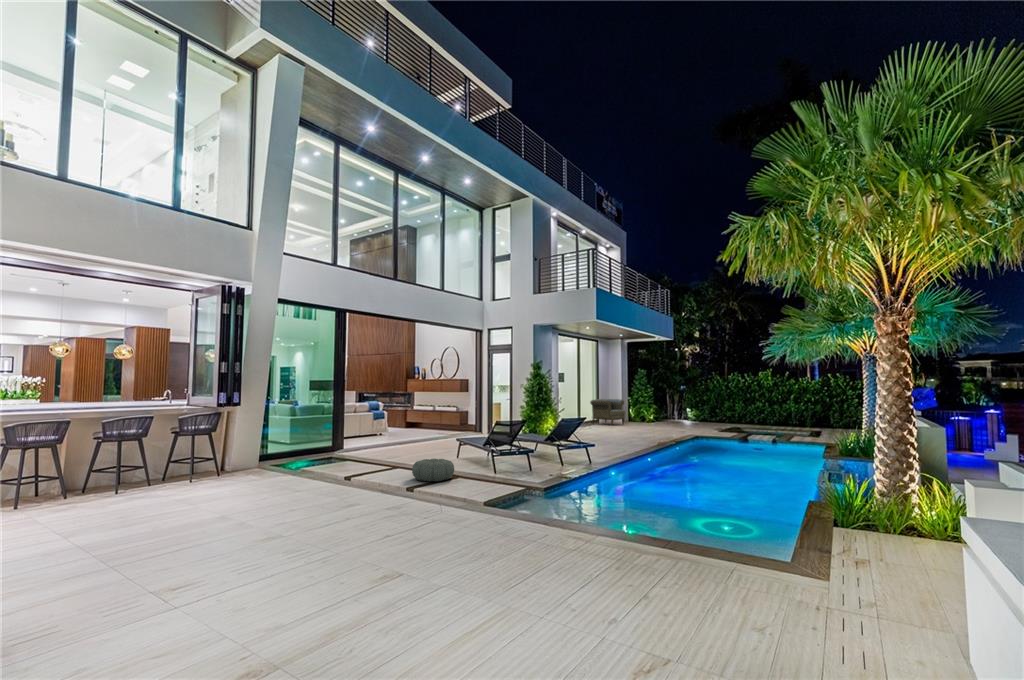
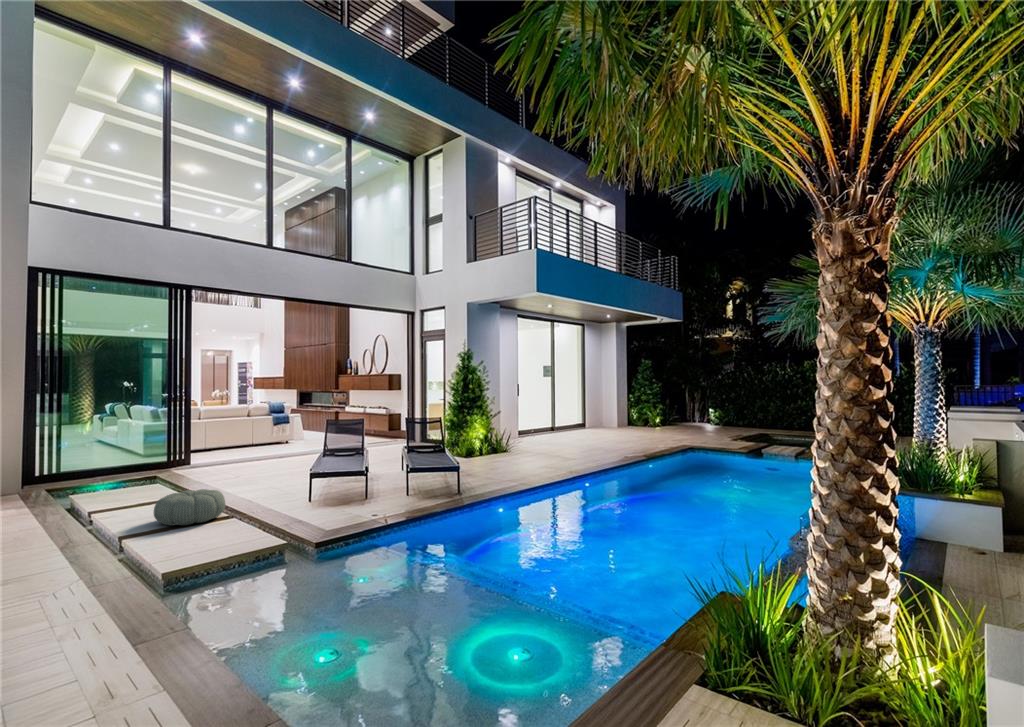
armchair: present [590,399,625,425] -> none [572,396,616,429]

